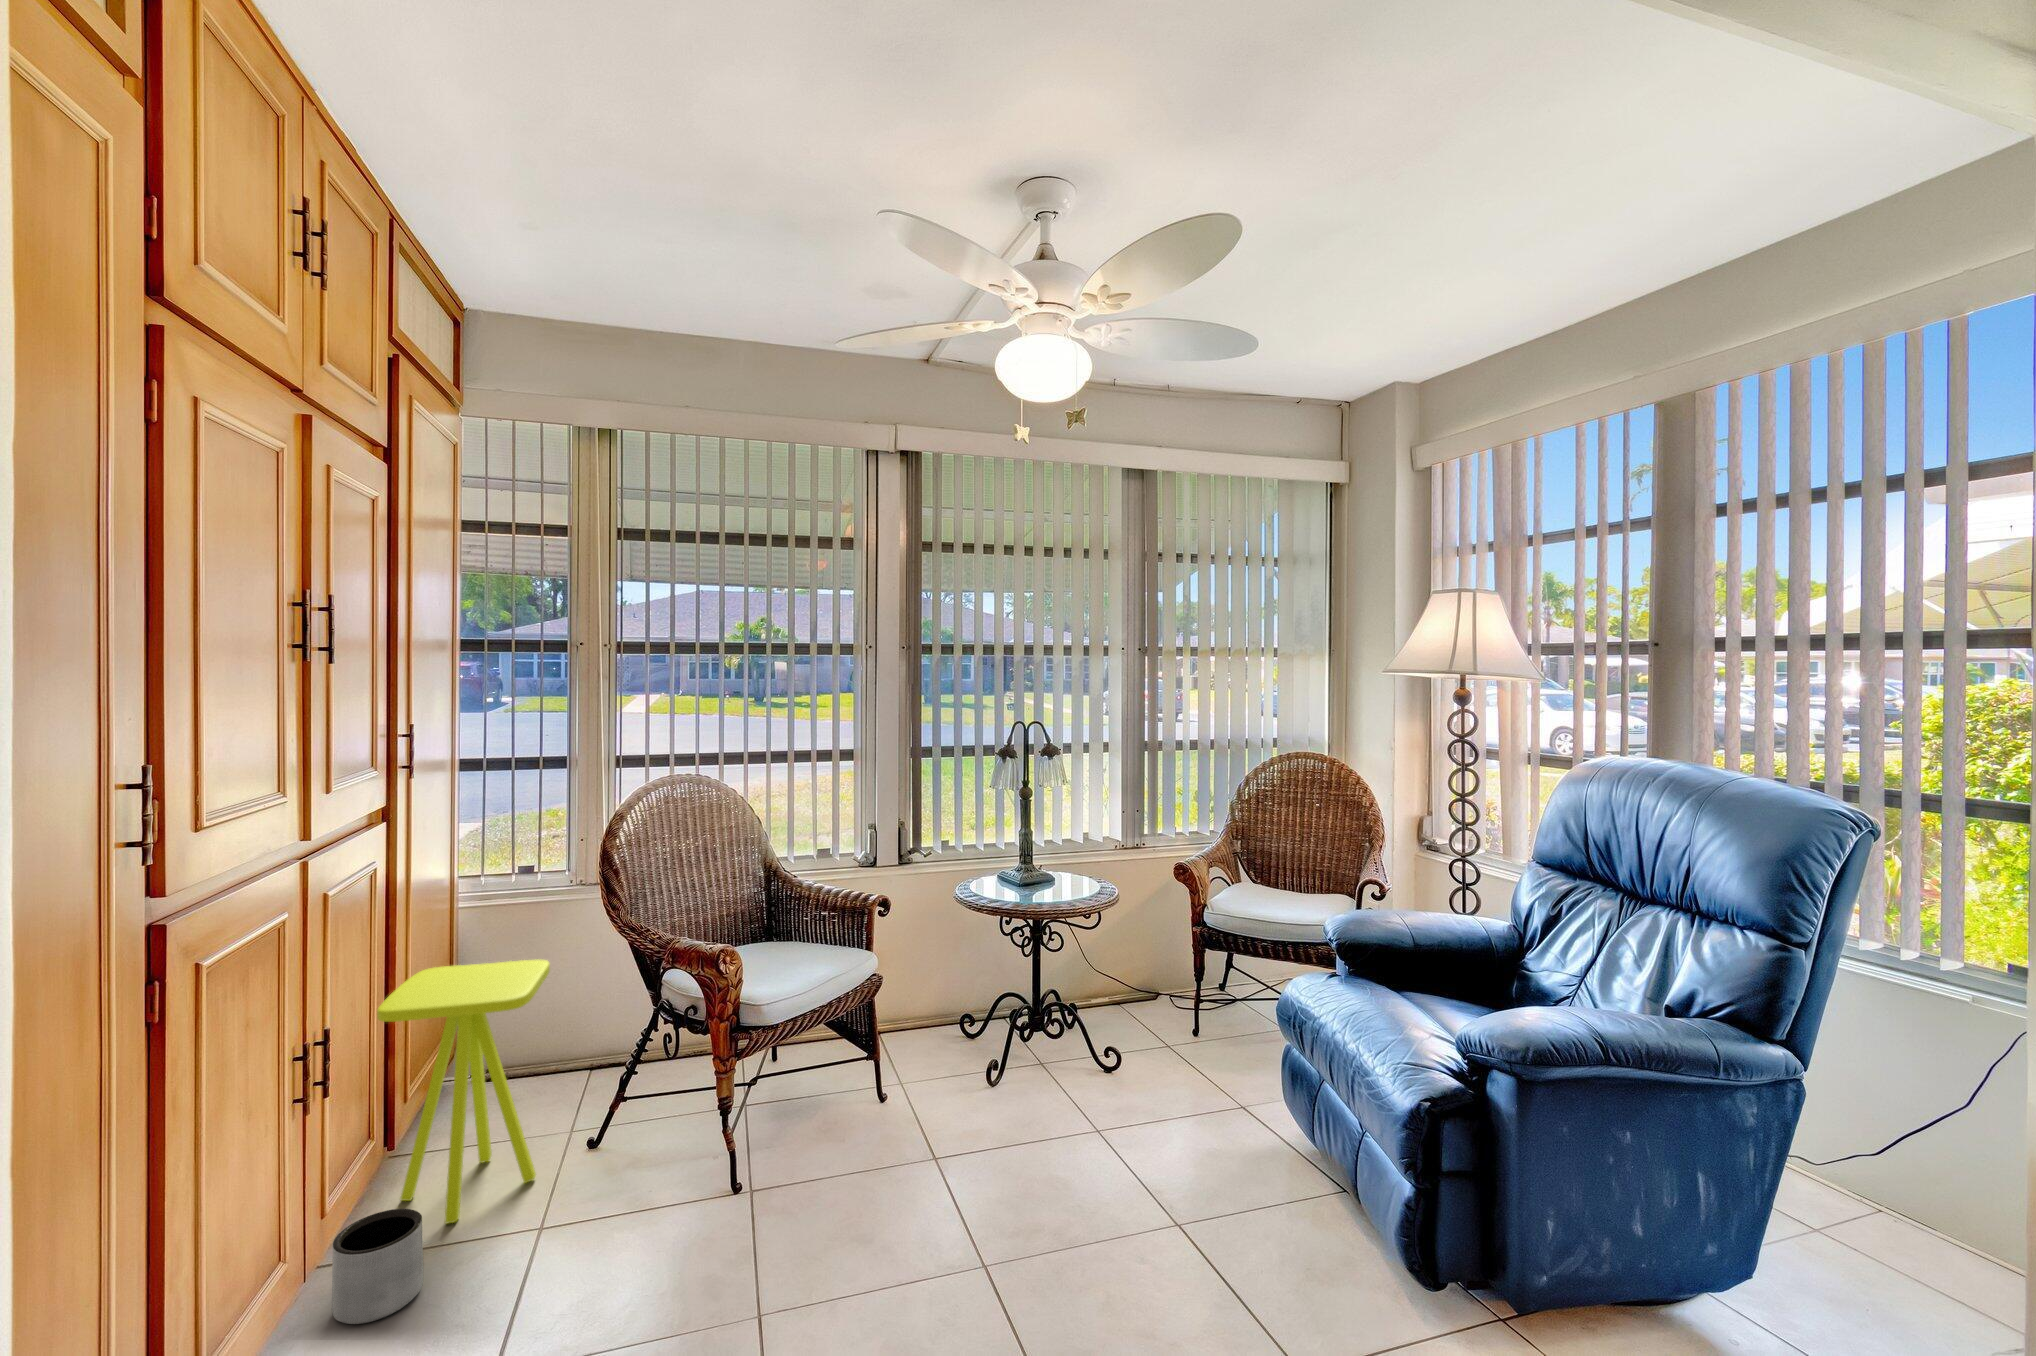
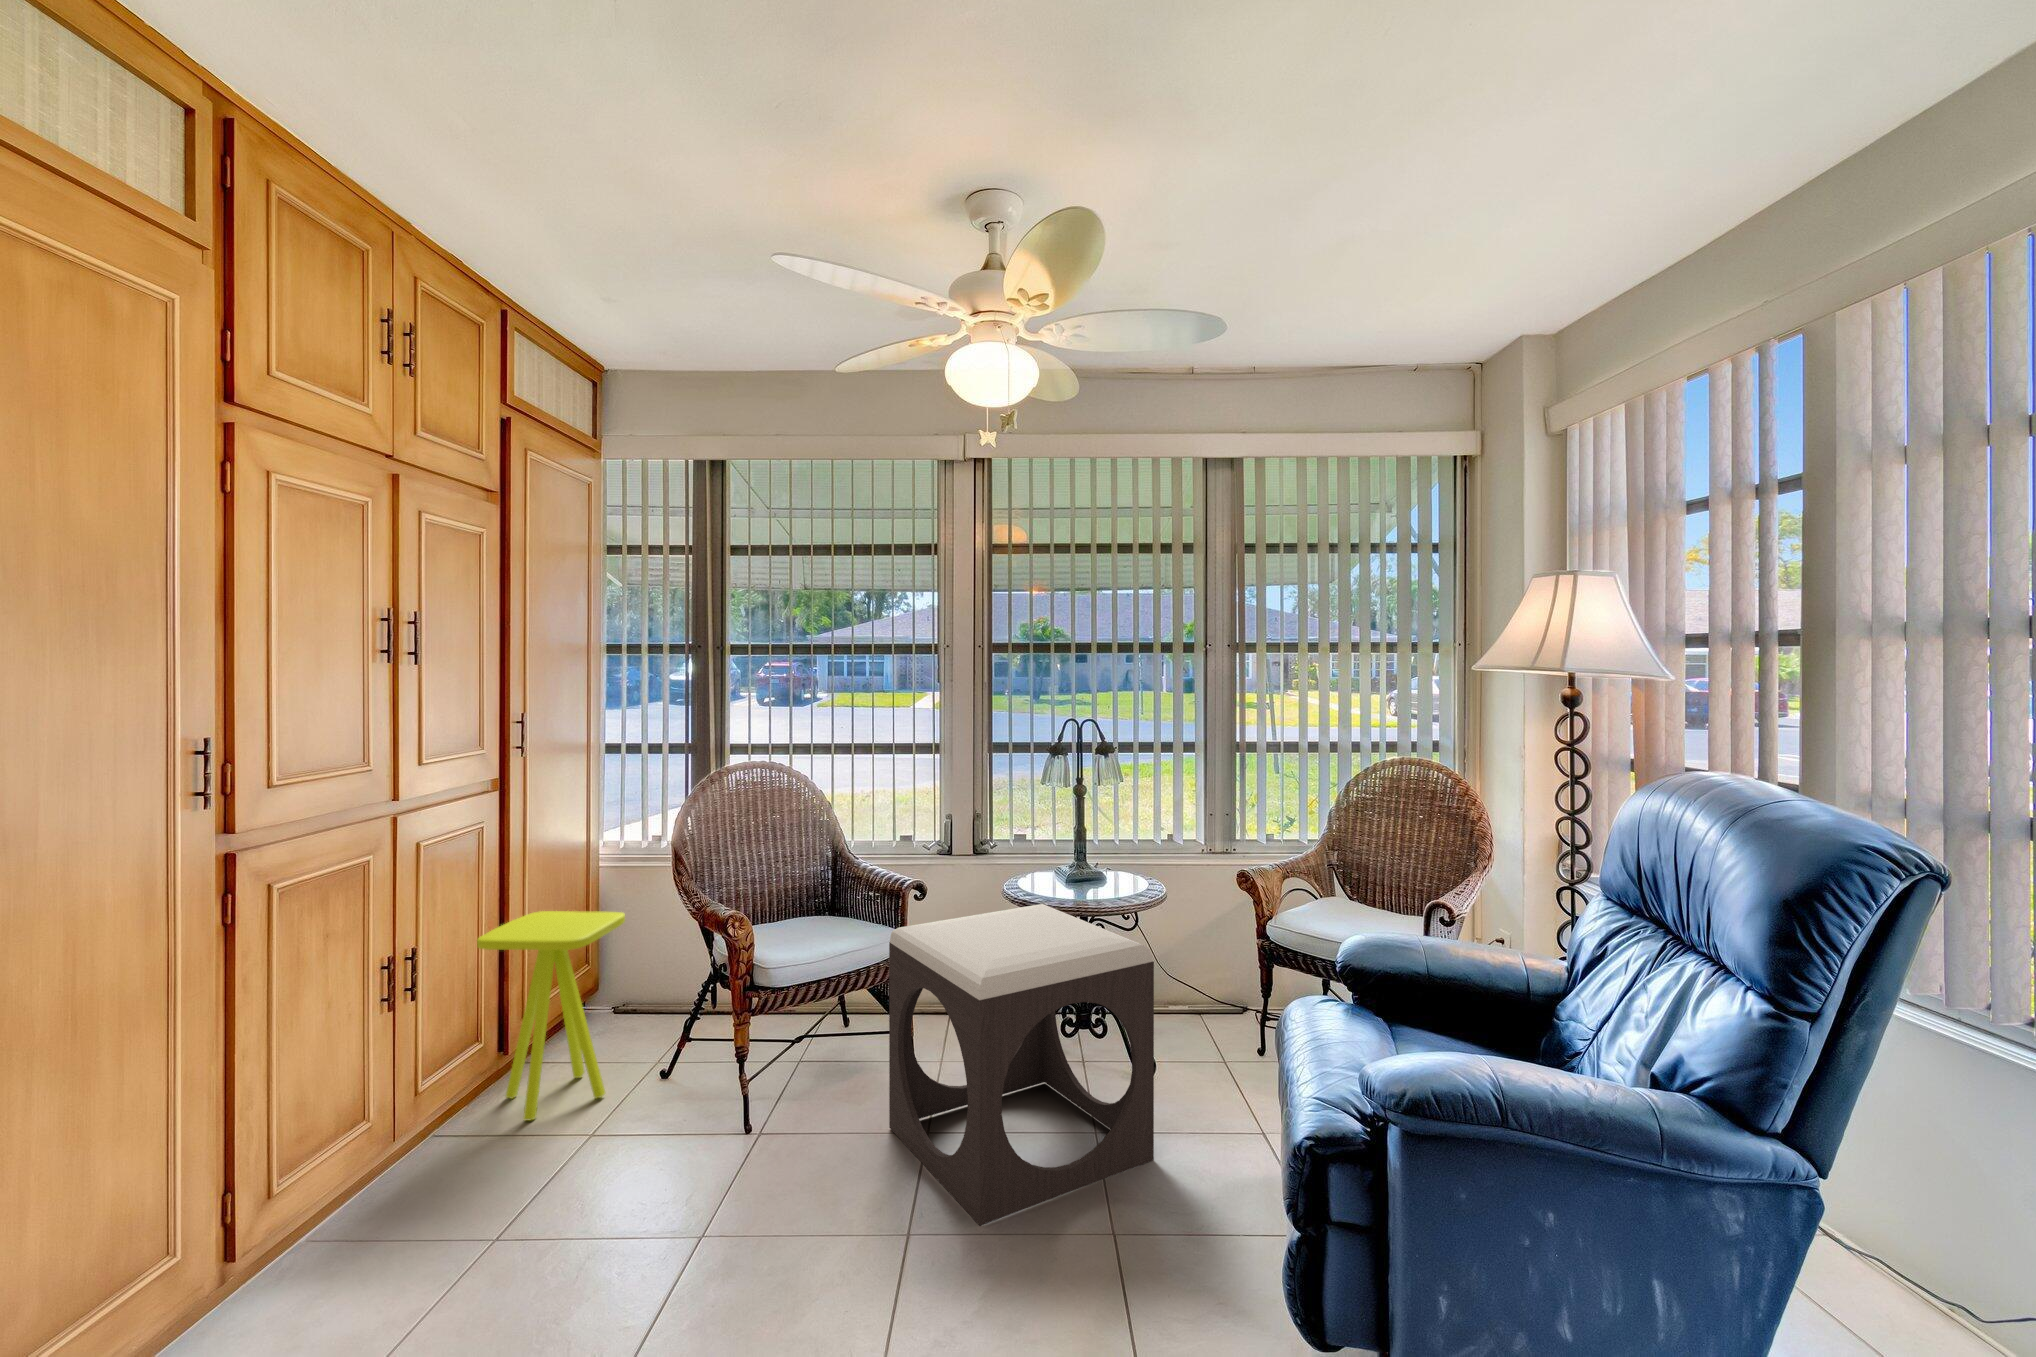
footstool: none [895,910,1167,1240] -> present [889,904,1154,1225]
planter: present [332,1209,423,1324] -> none [414,1099,484,1184]

